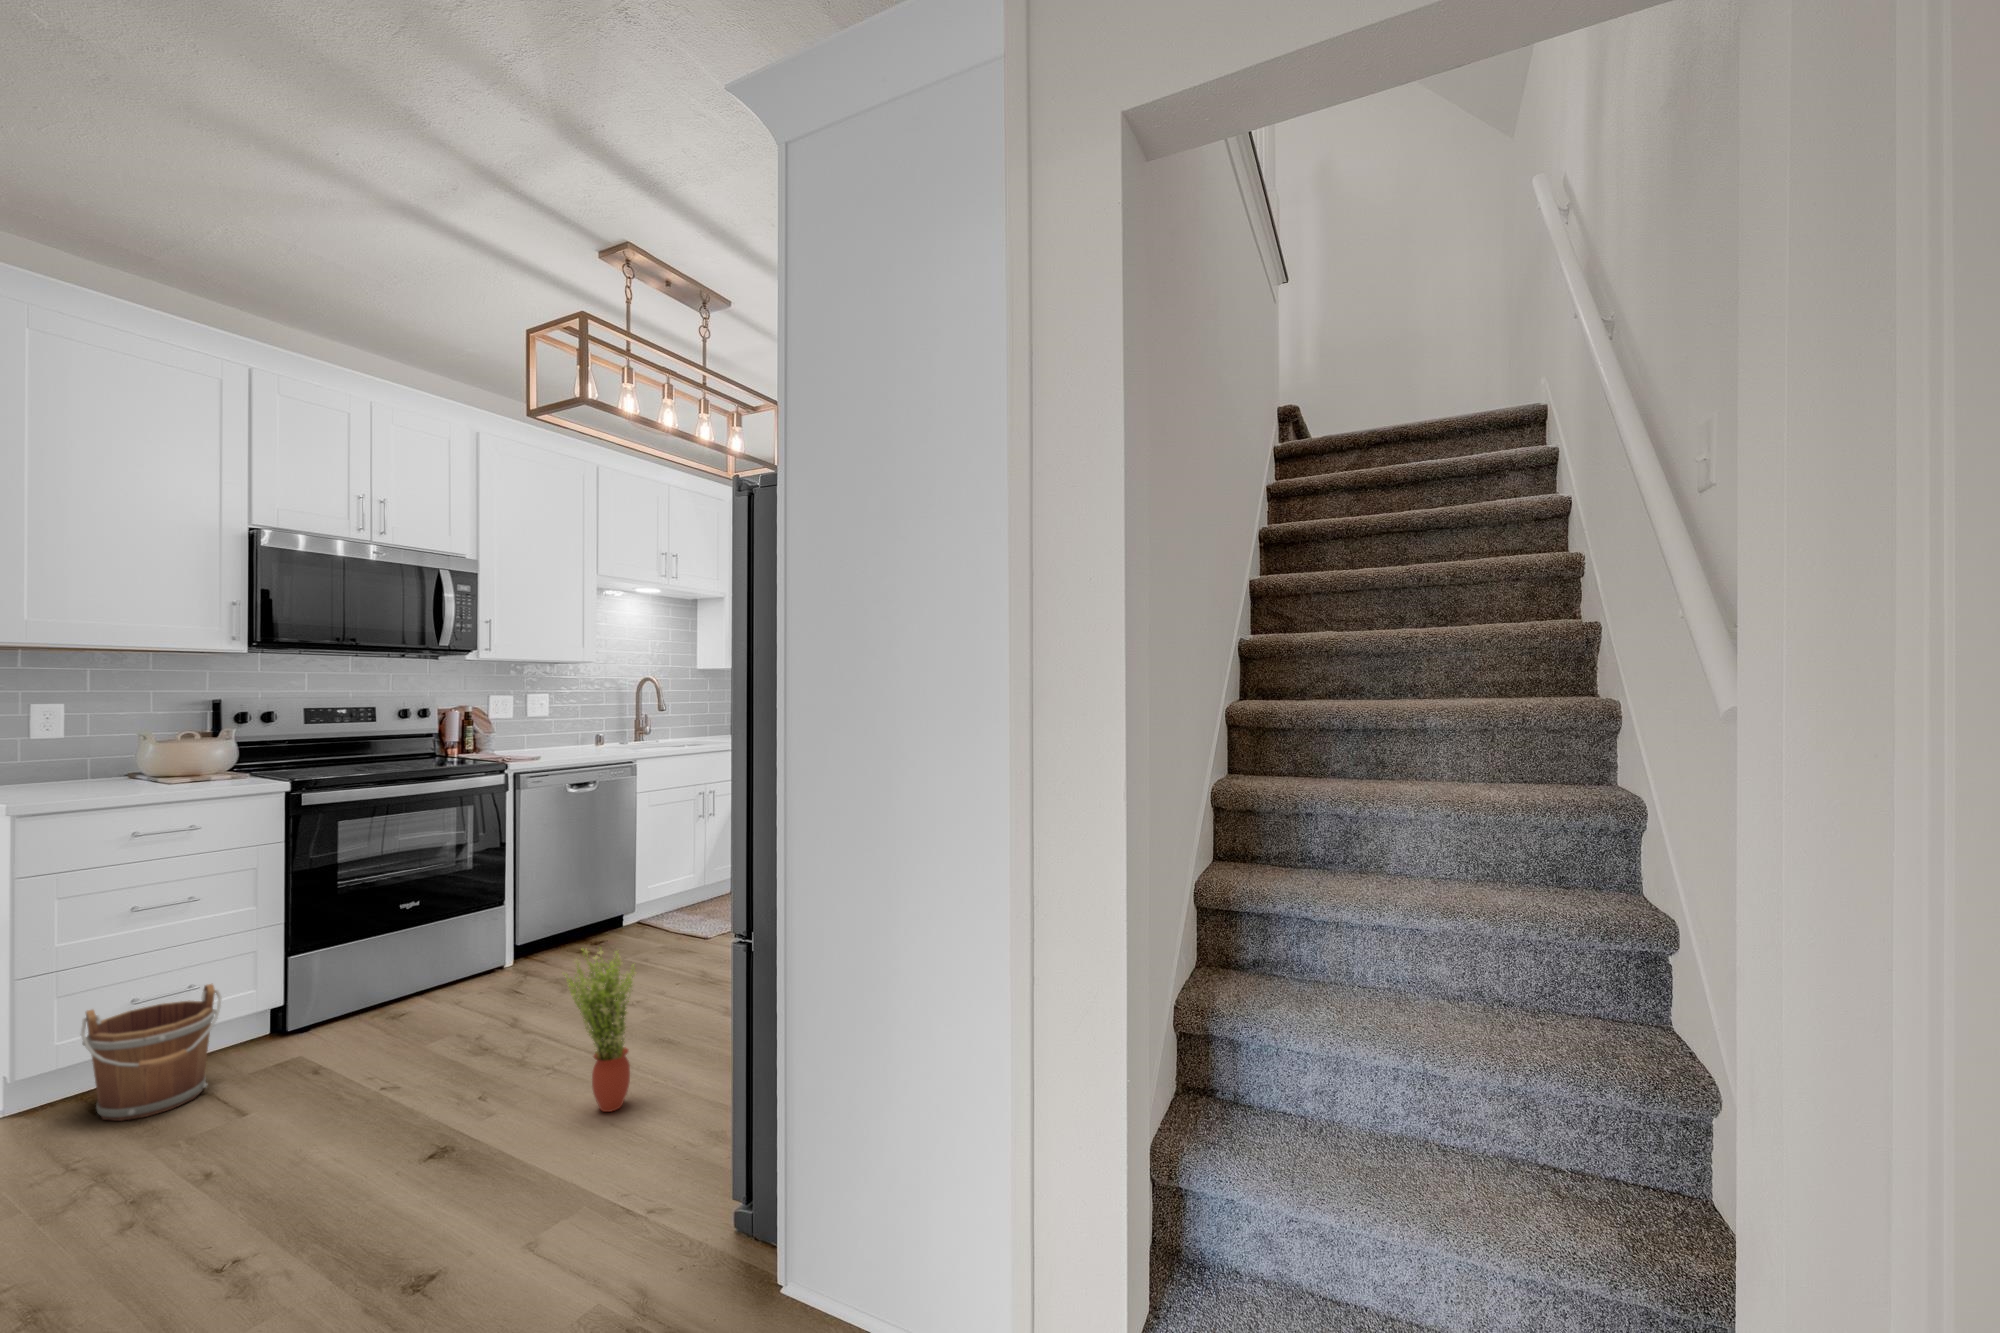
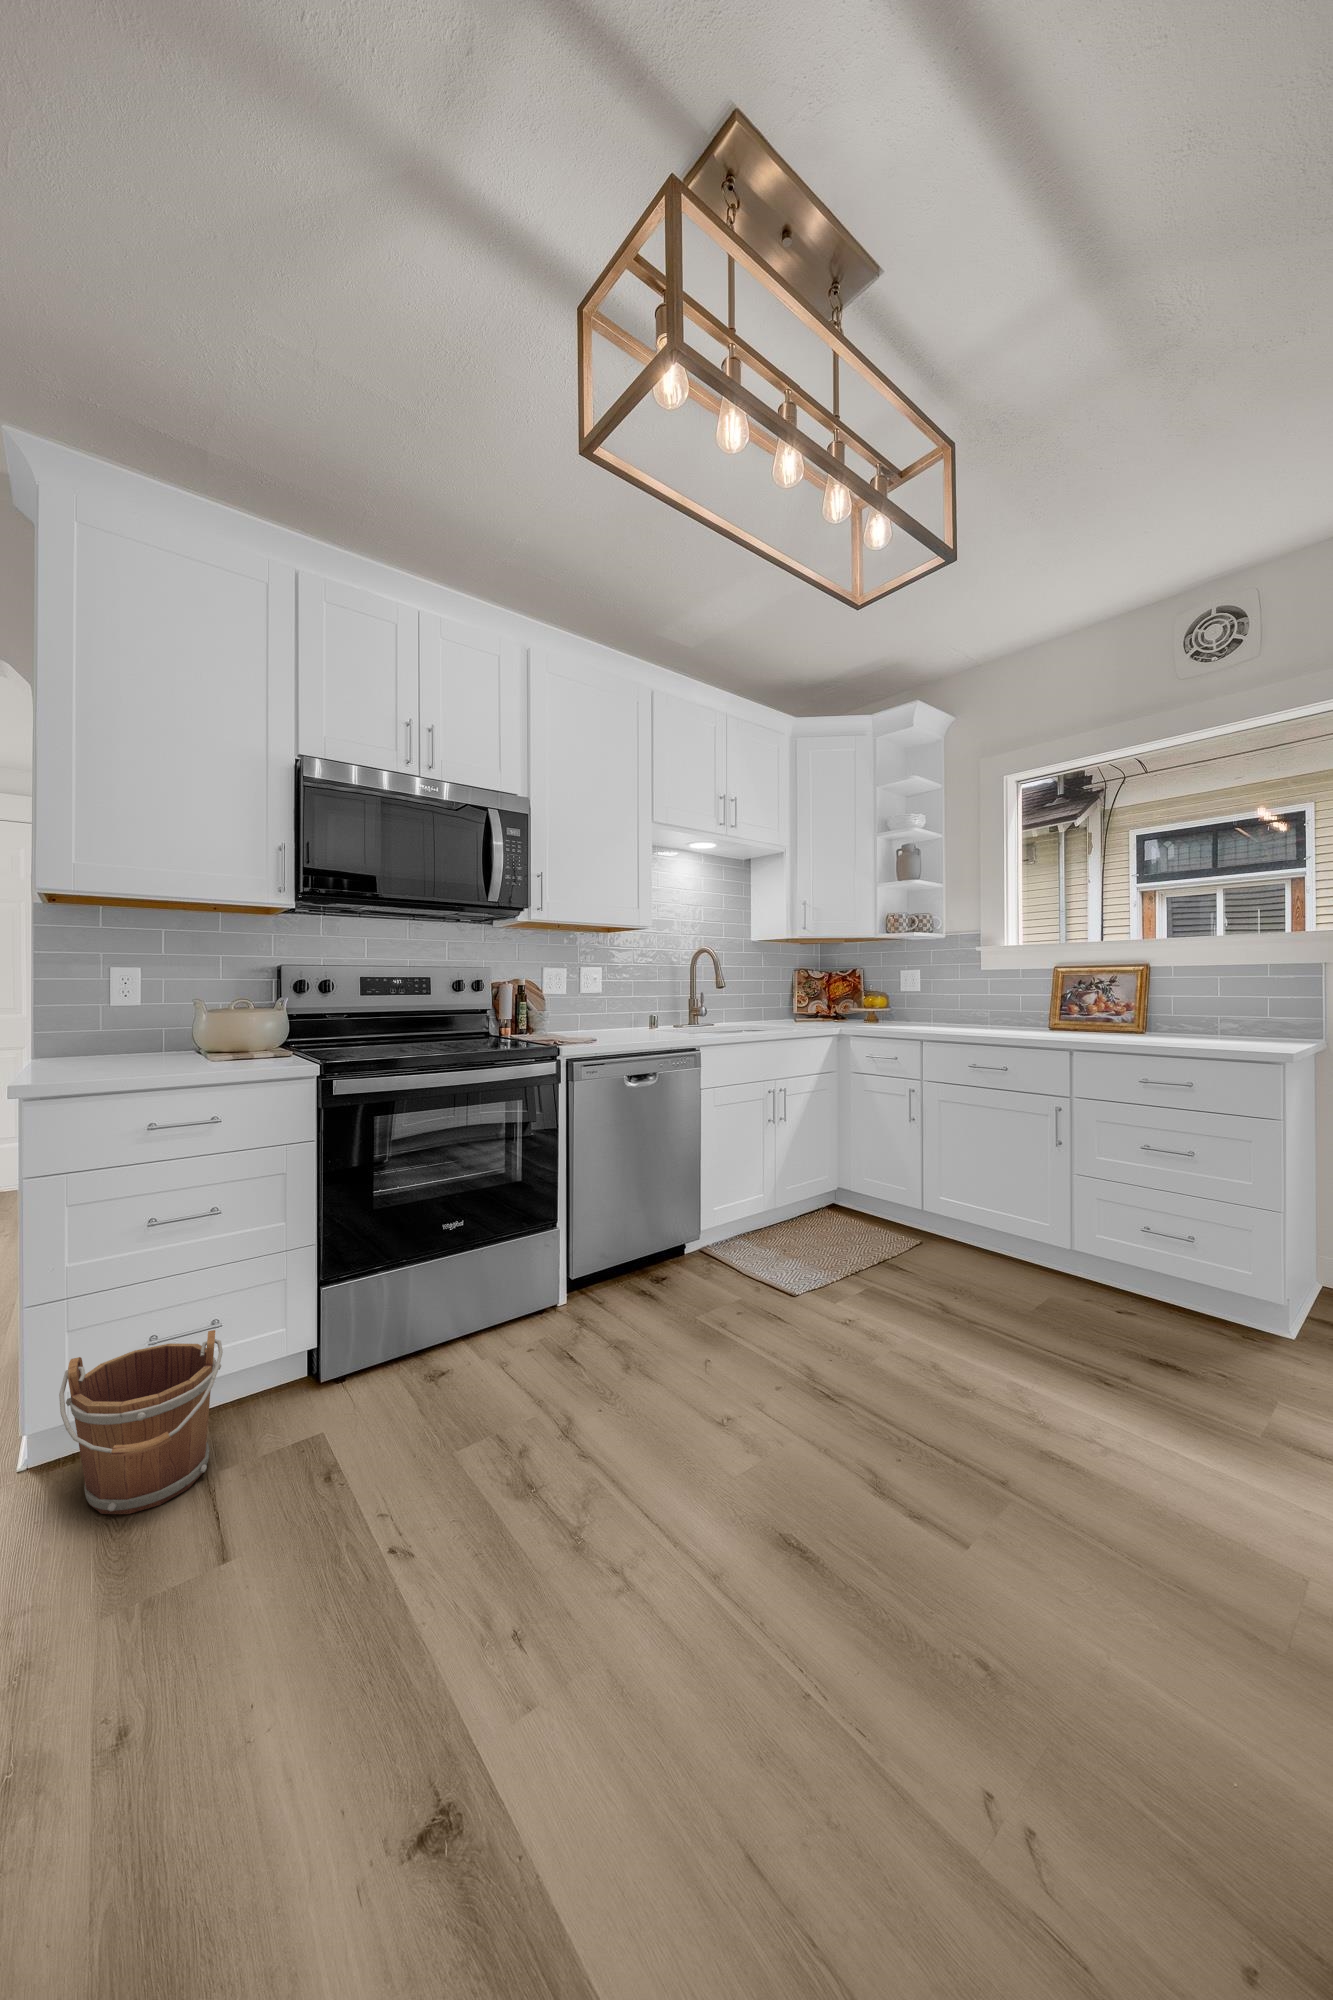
potted plant: present [565,948,635,1112] -> none [643,1426,776,1757]

